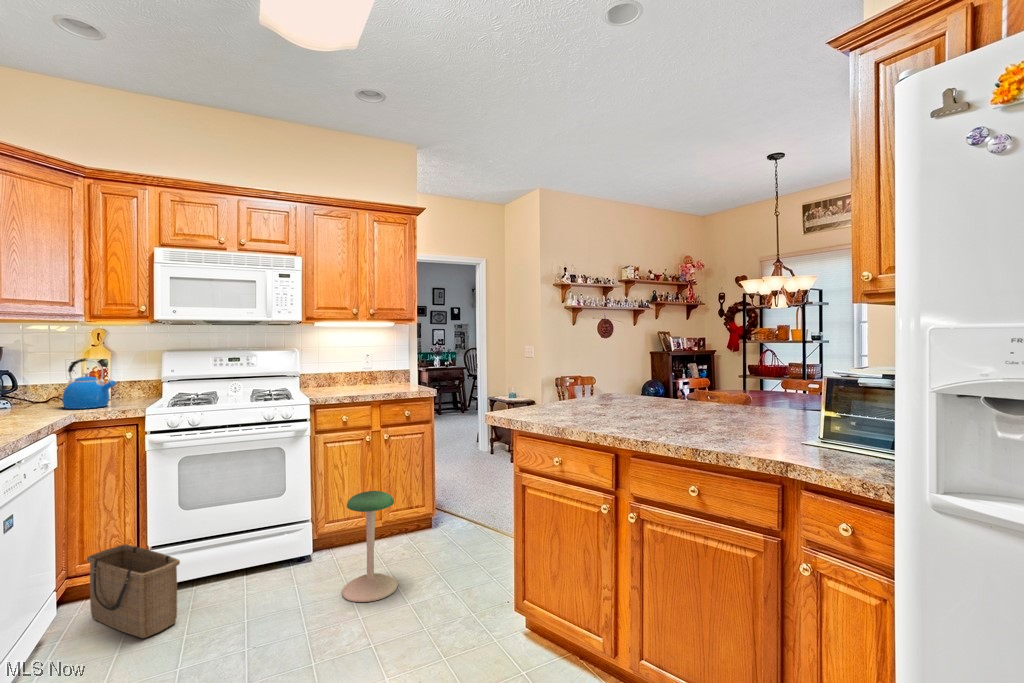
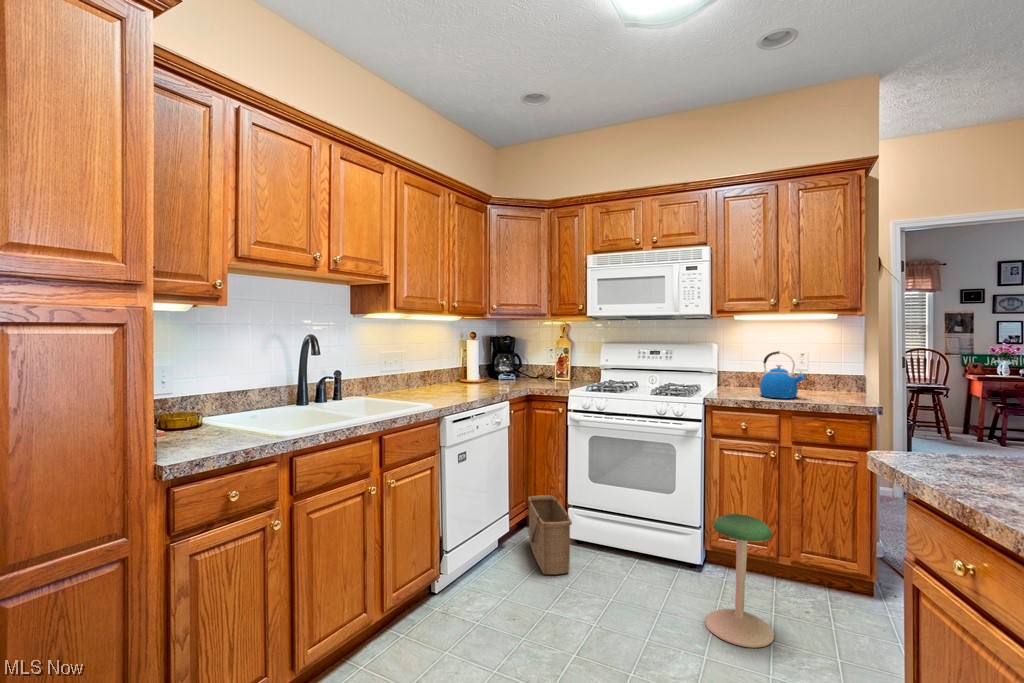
kettle: present [62,358,116,409] -> present [760,351,806,398]

